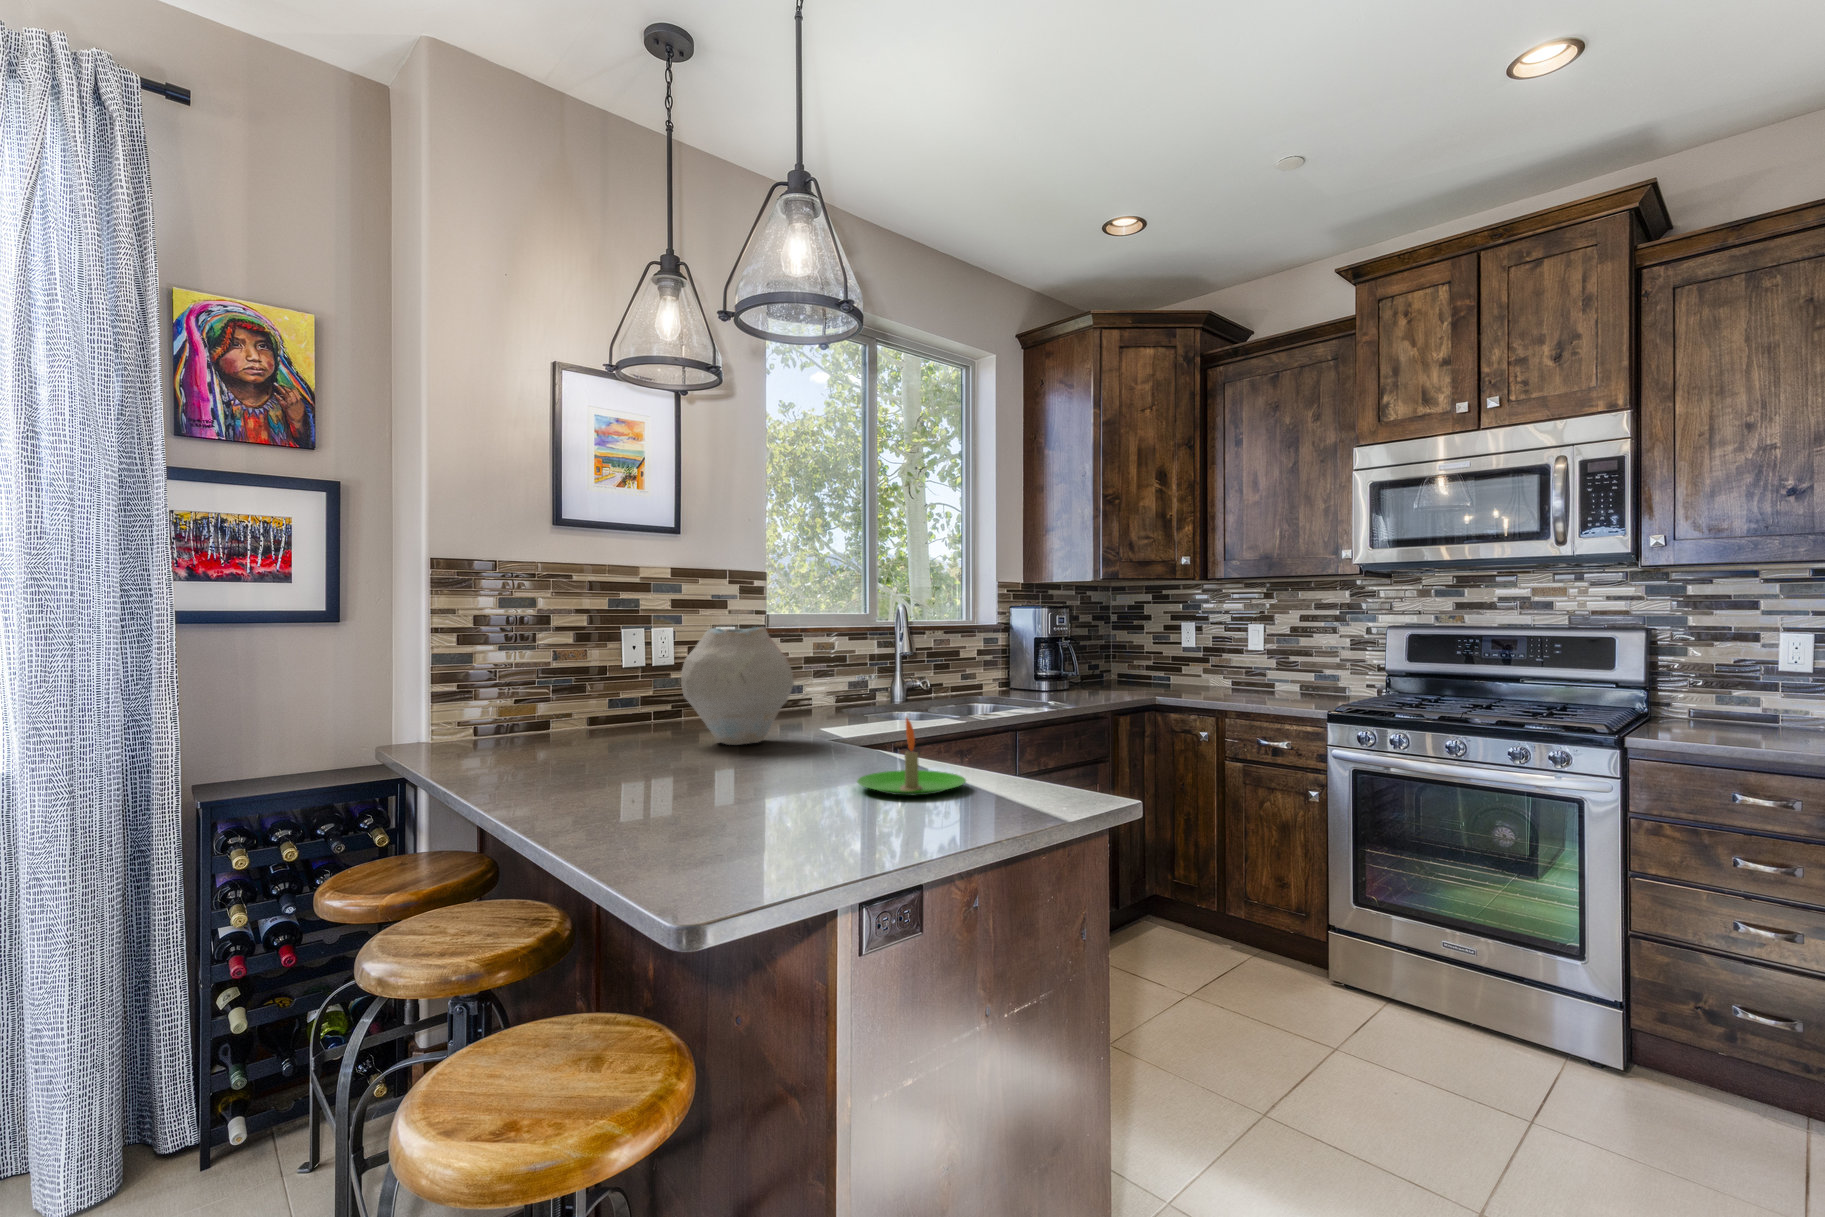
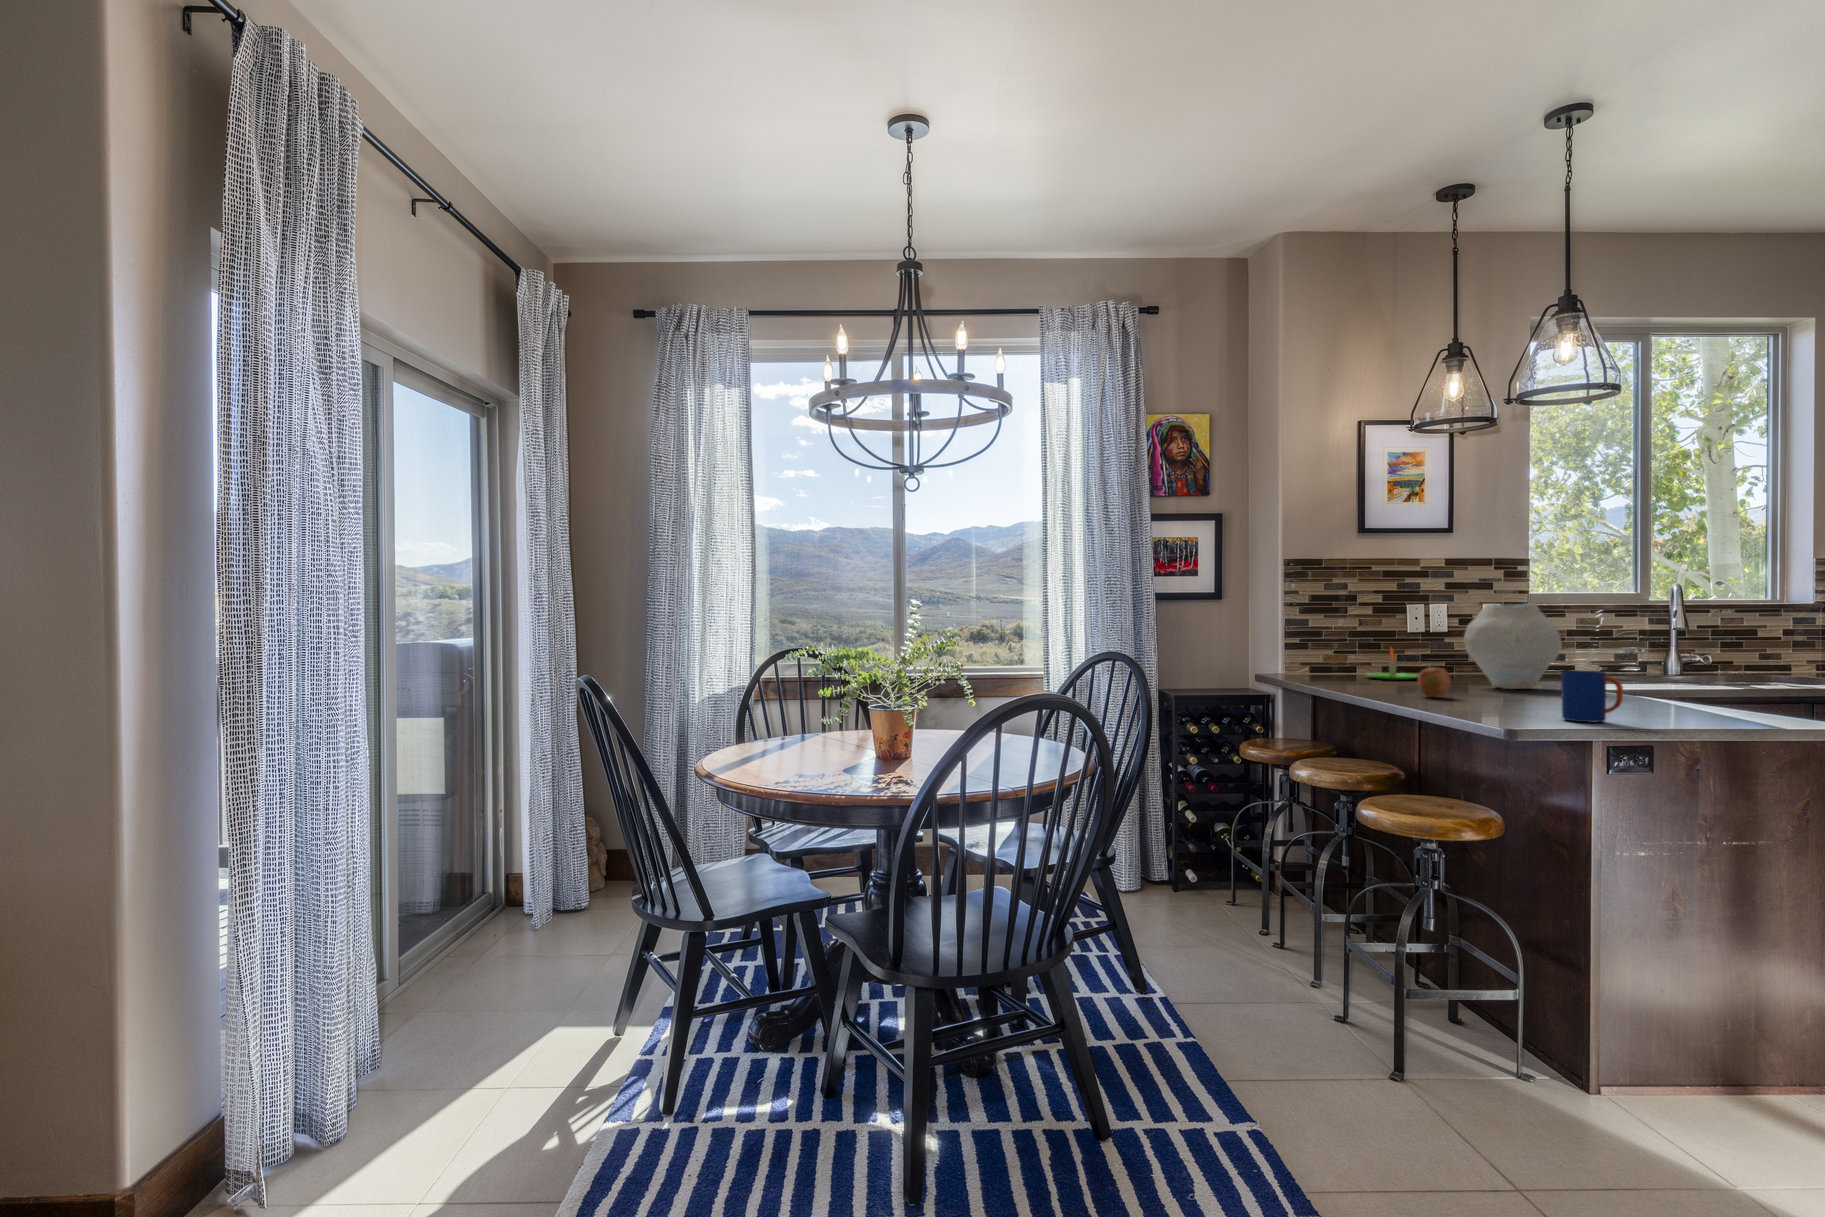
candle: present [857,718,966,796] -> present [1367,648,1418,680]
apple: none [592,730,641,783] -> present [1418,666,1451,697]
mug: none [774,749,861,846] -> present [1561,670,1623,722]

